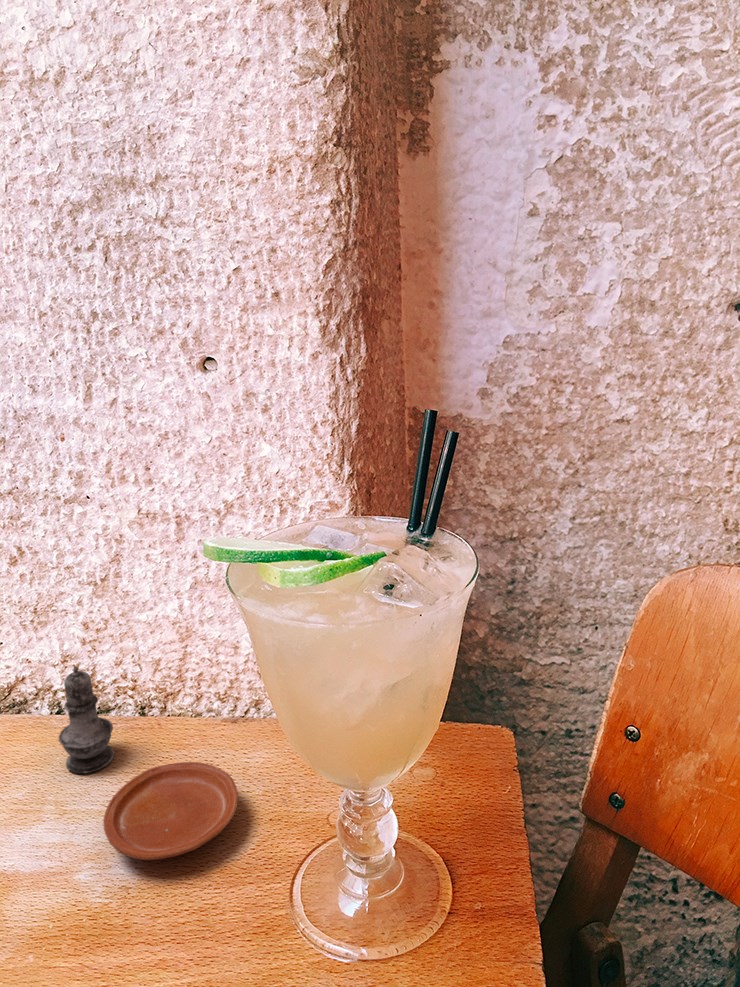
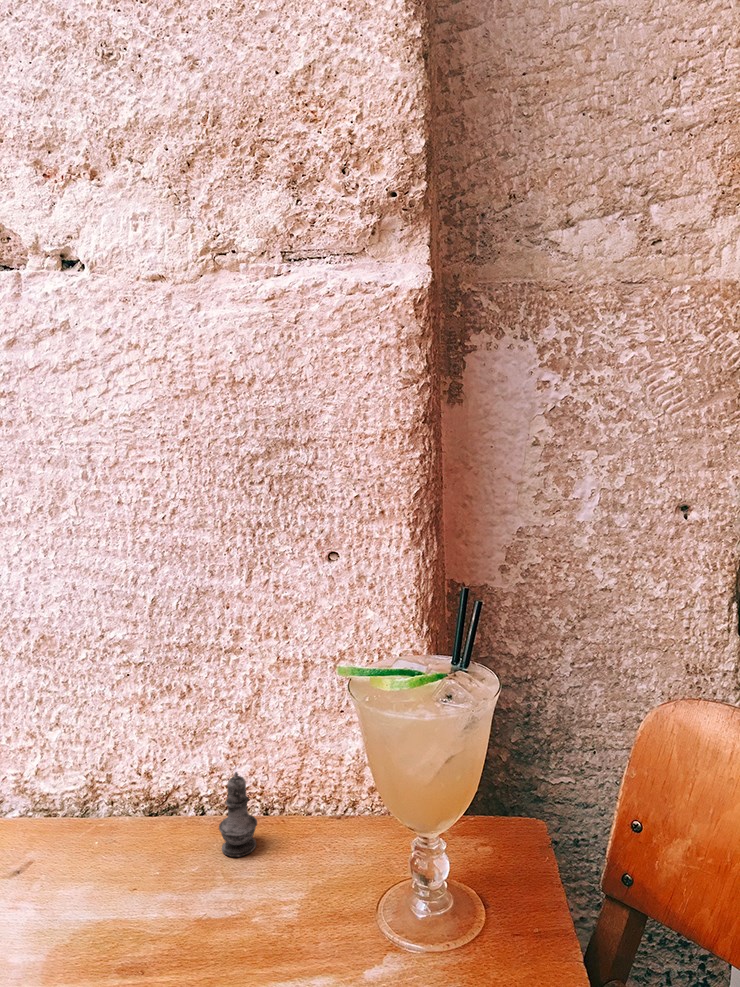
plate: present [103,762,238,860] -> none [267,845,362,914]

